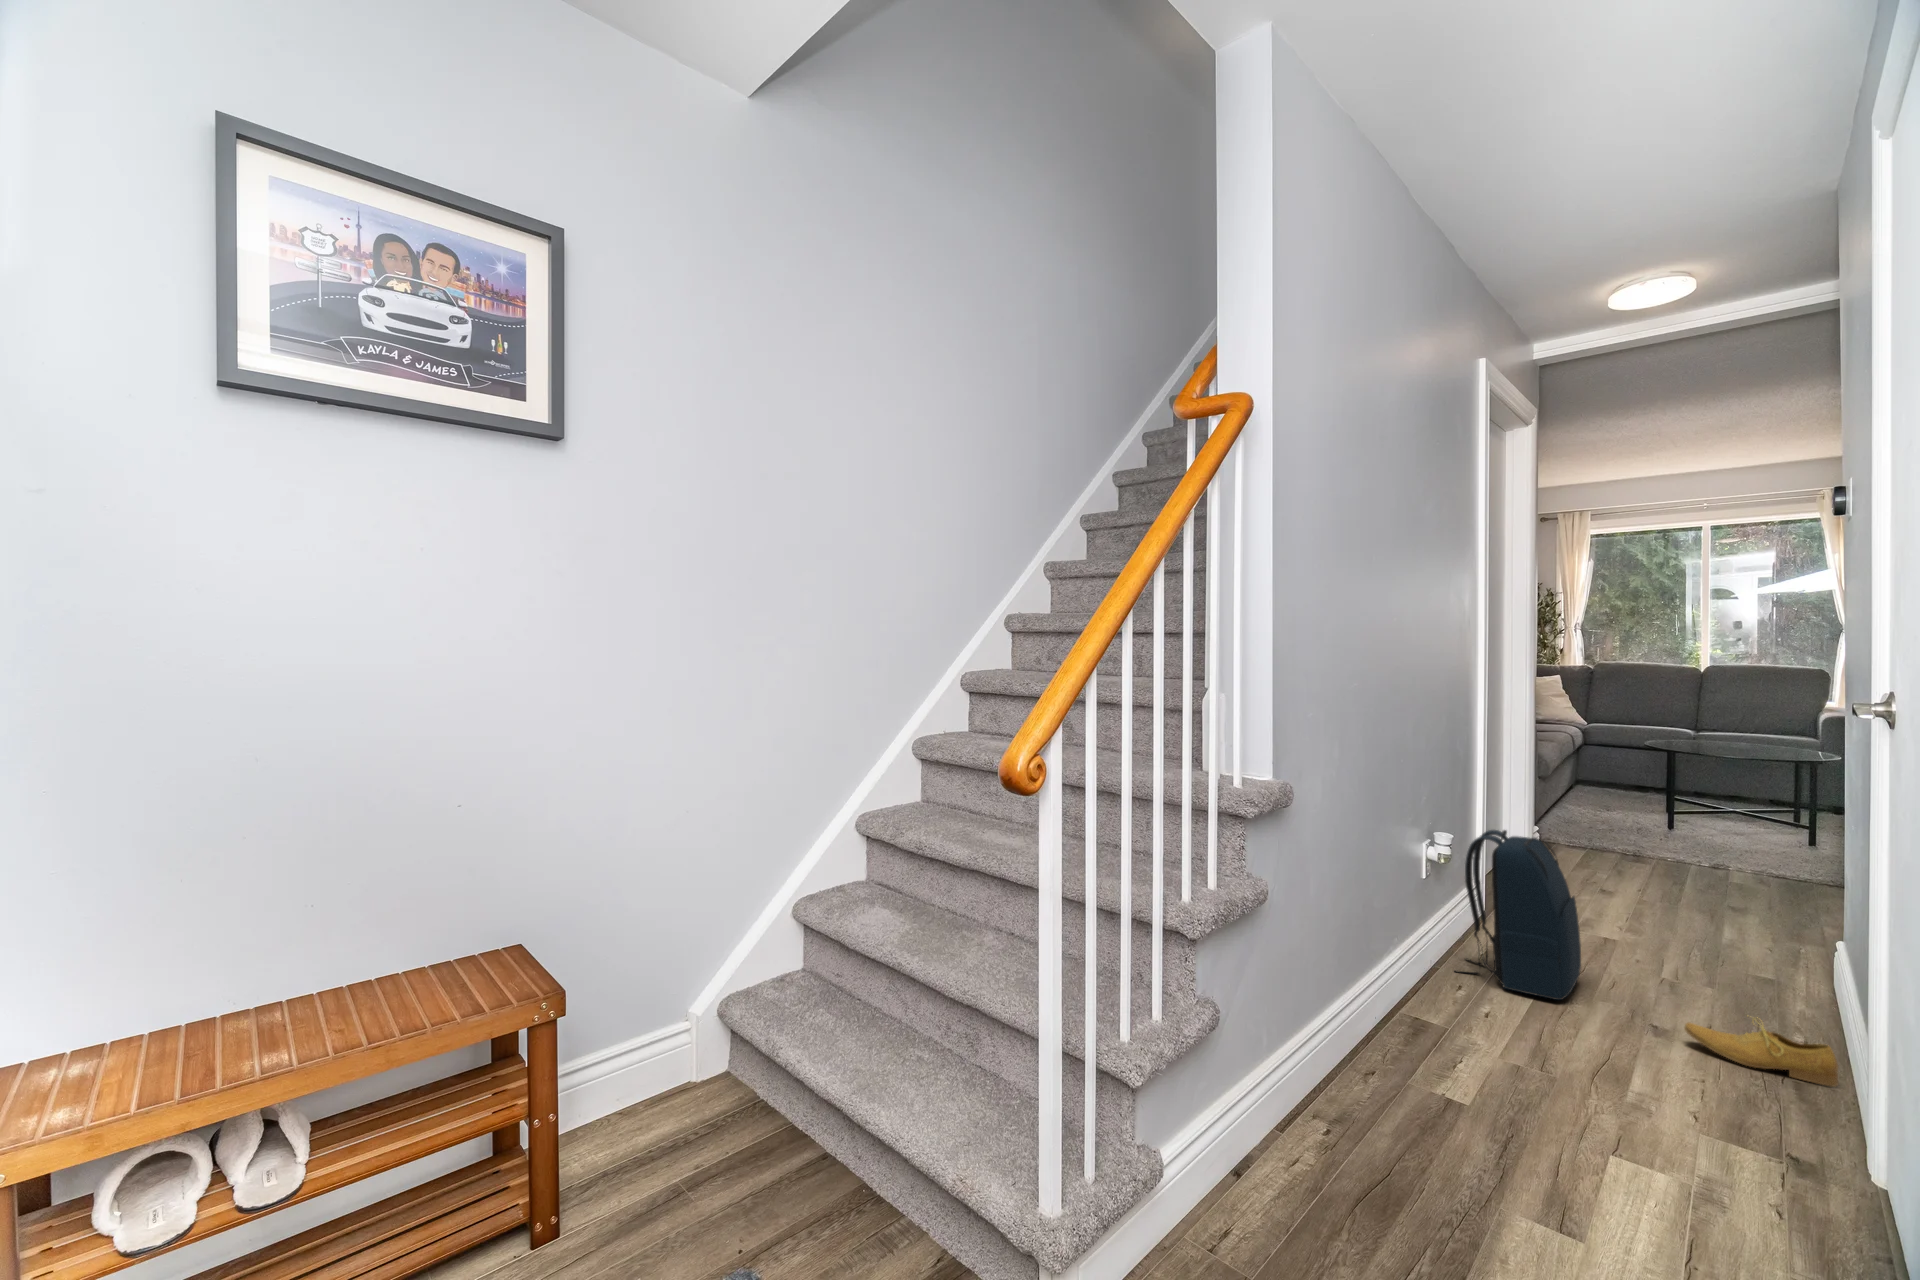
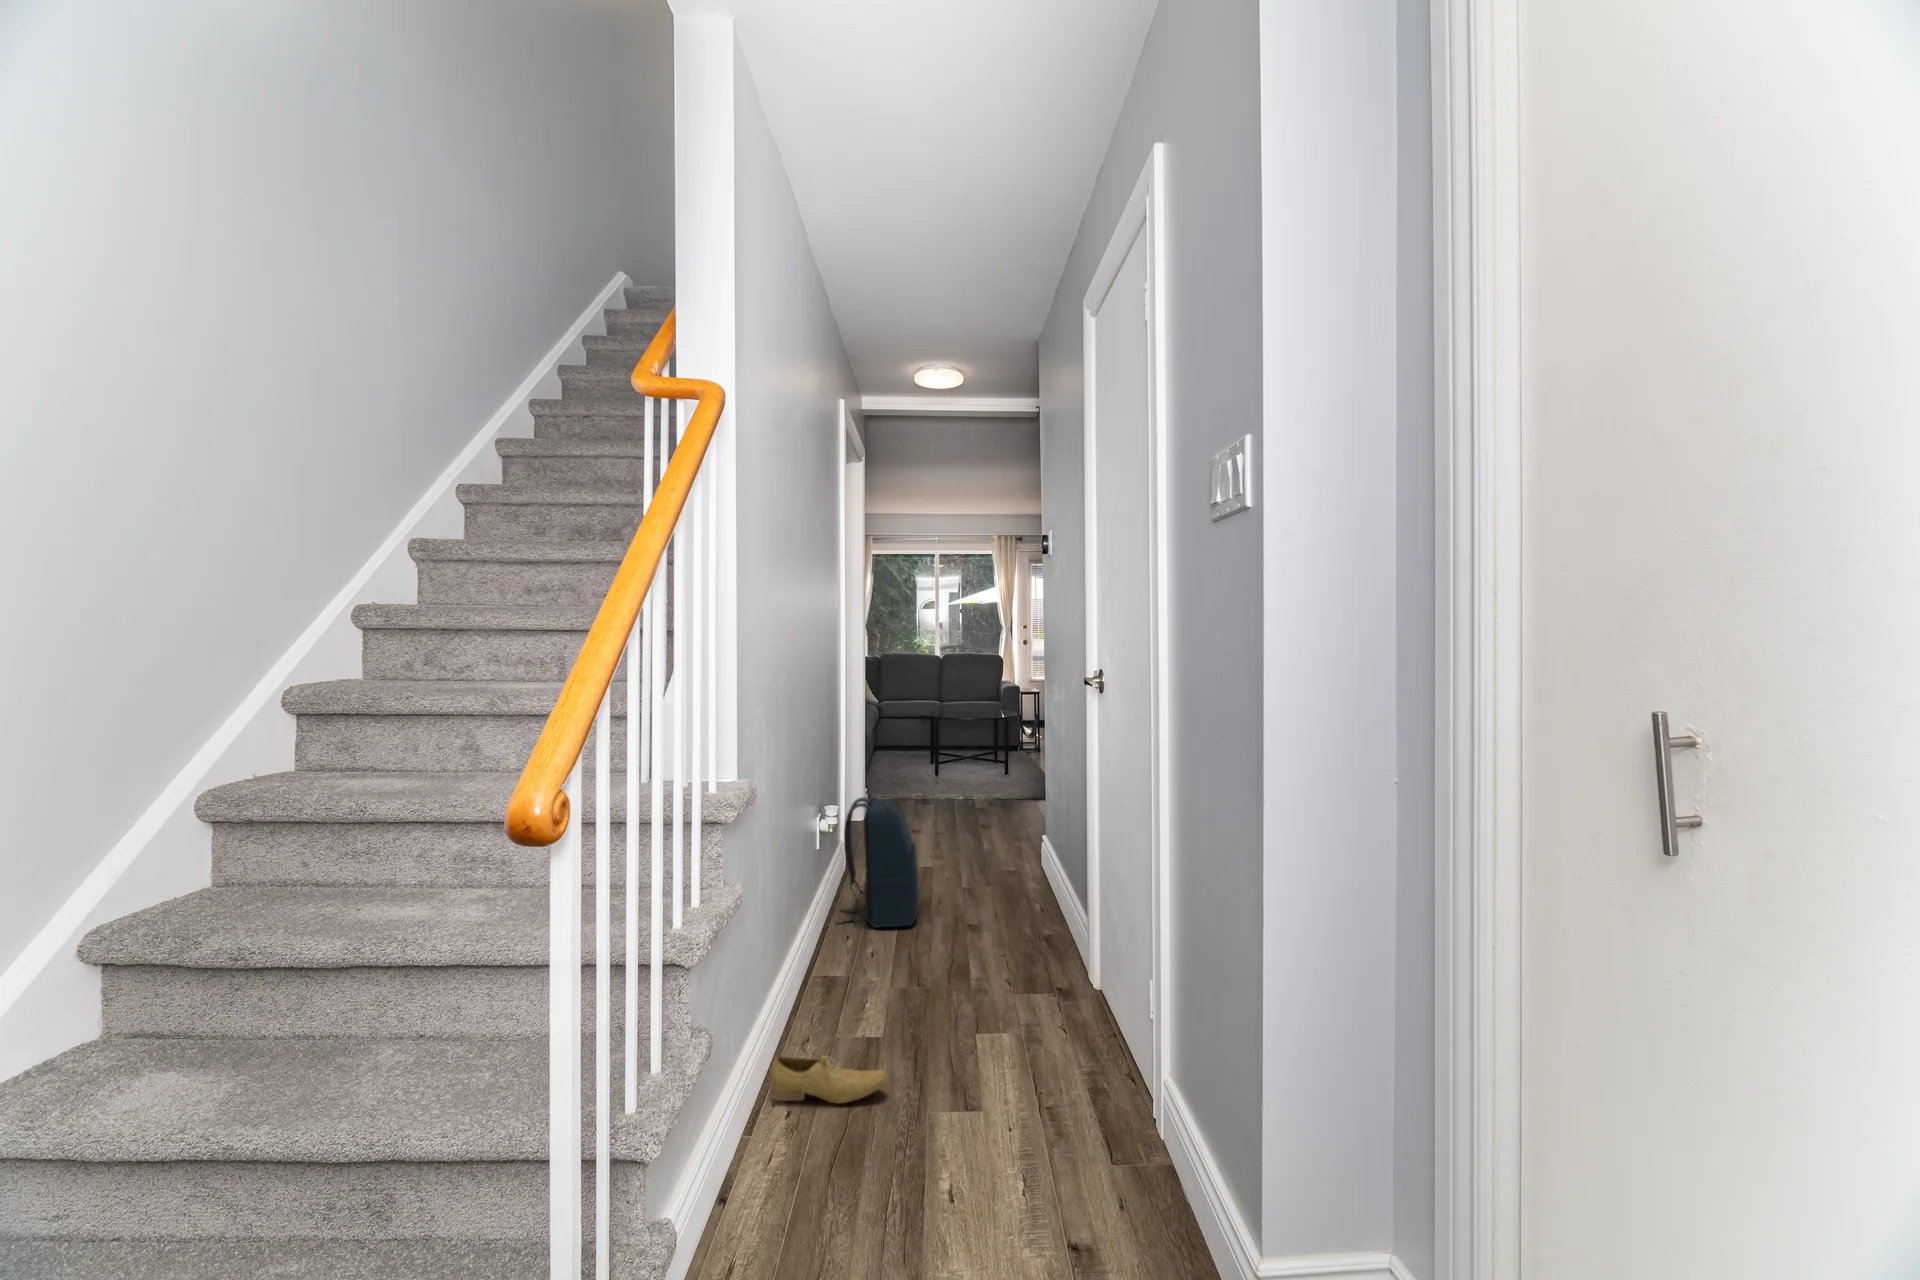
shoe: present [1684,1018,1839,1087] -> present [770,1056,887,1103]

